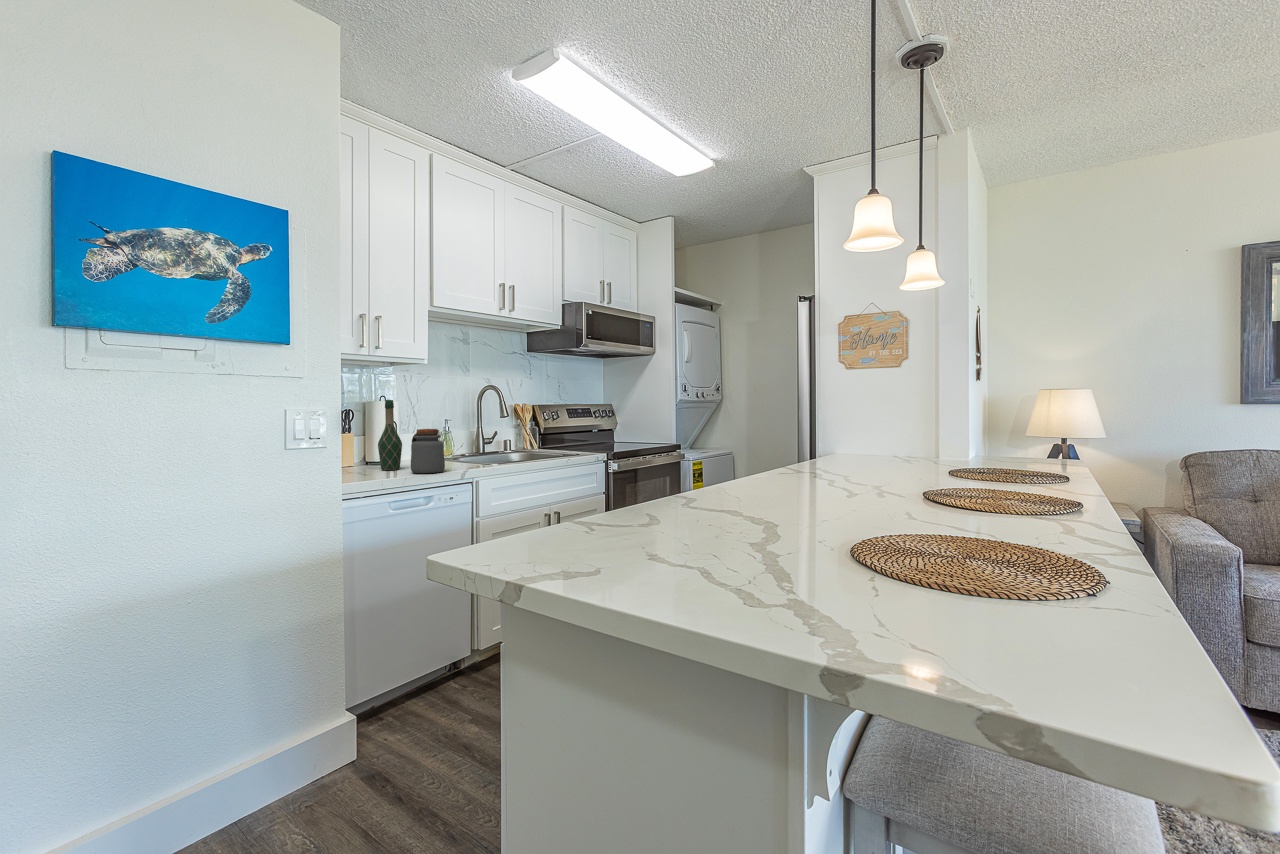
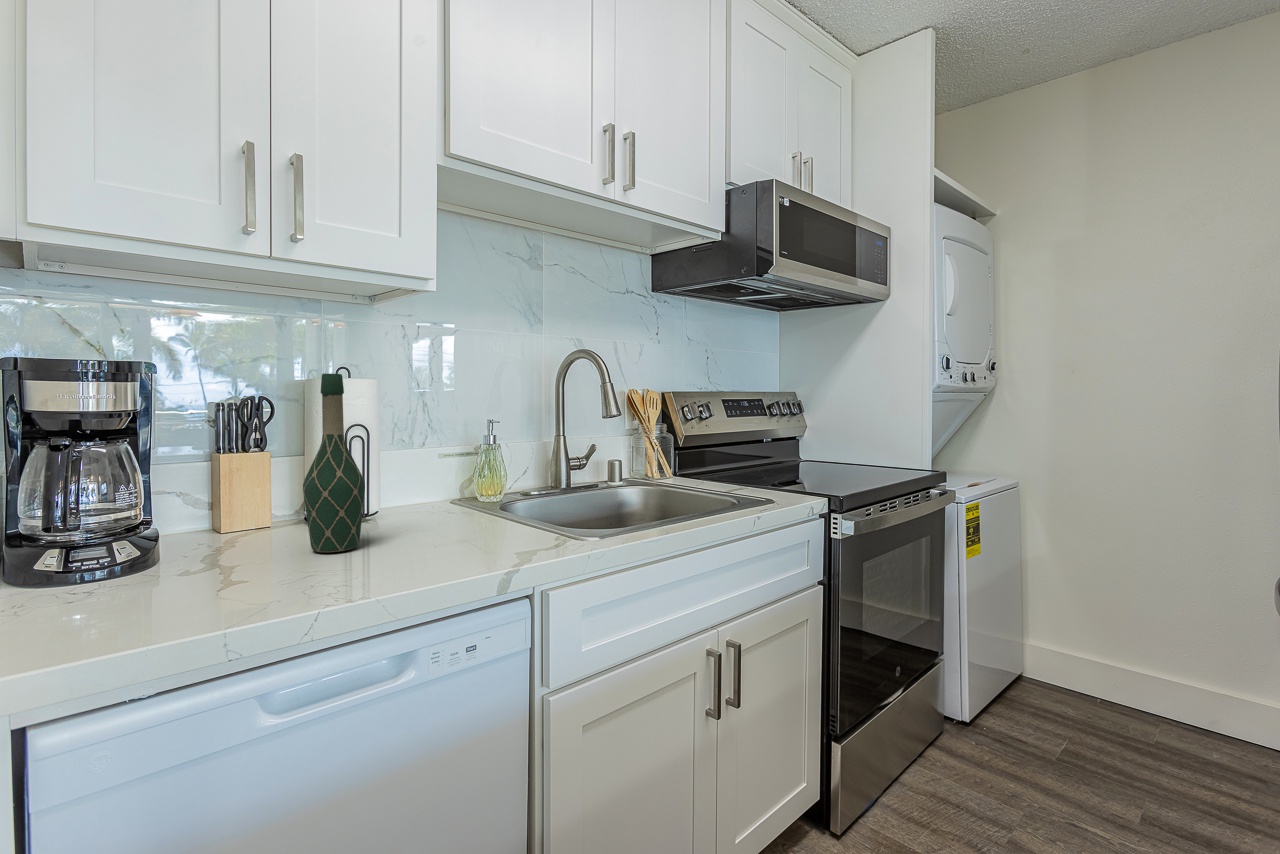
jar: present [411,429,445,473] -> none [365,450,459,578]

